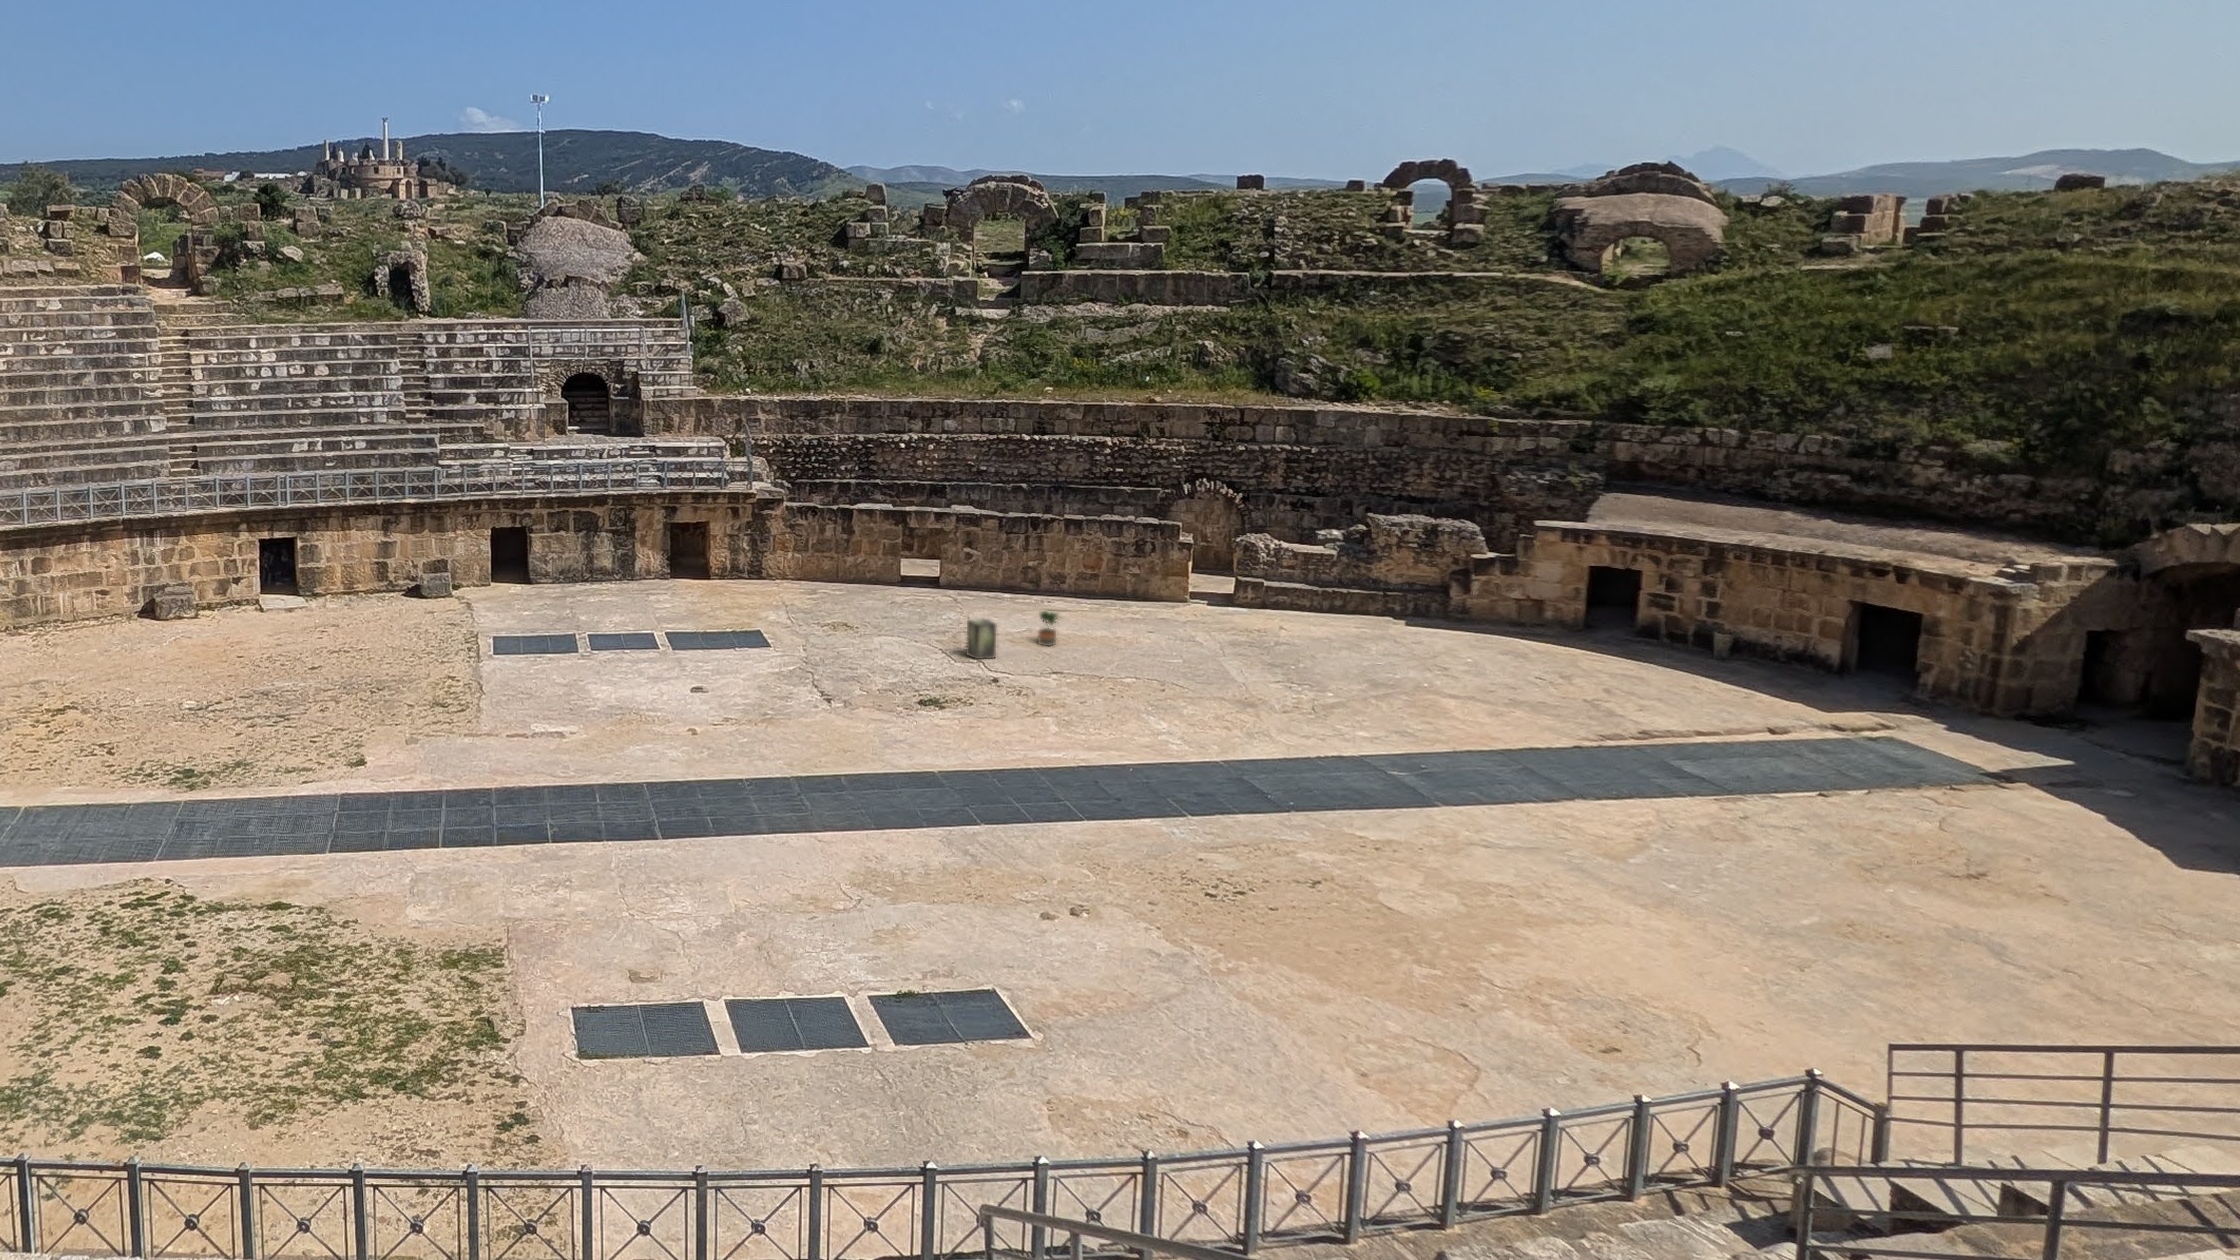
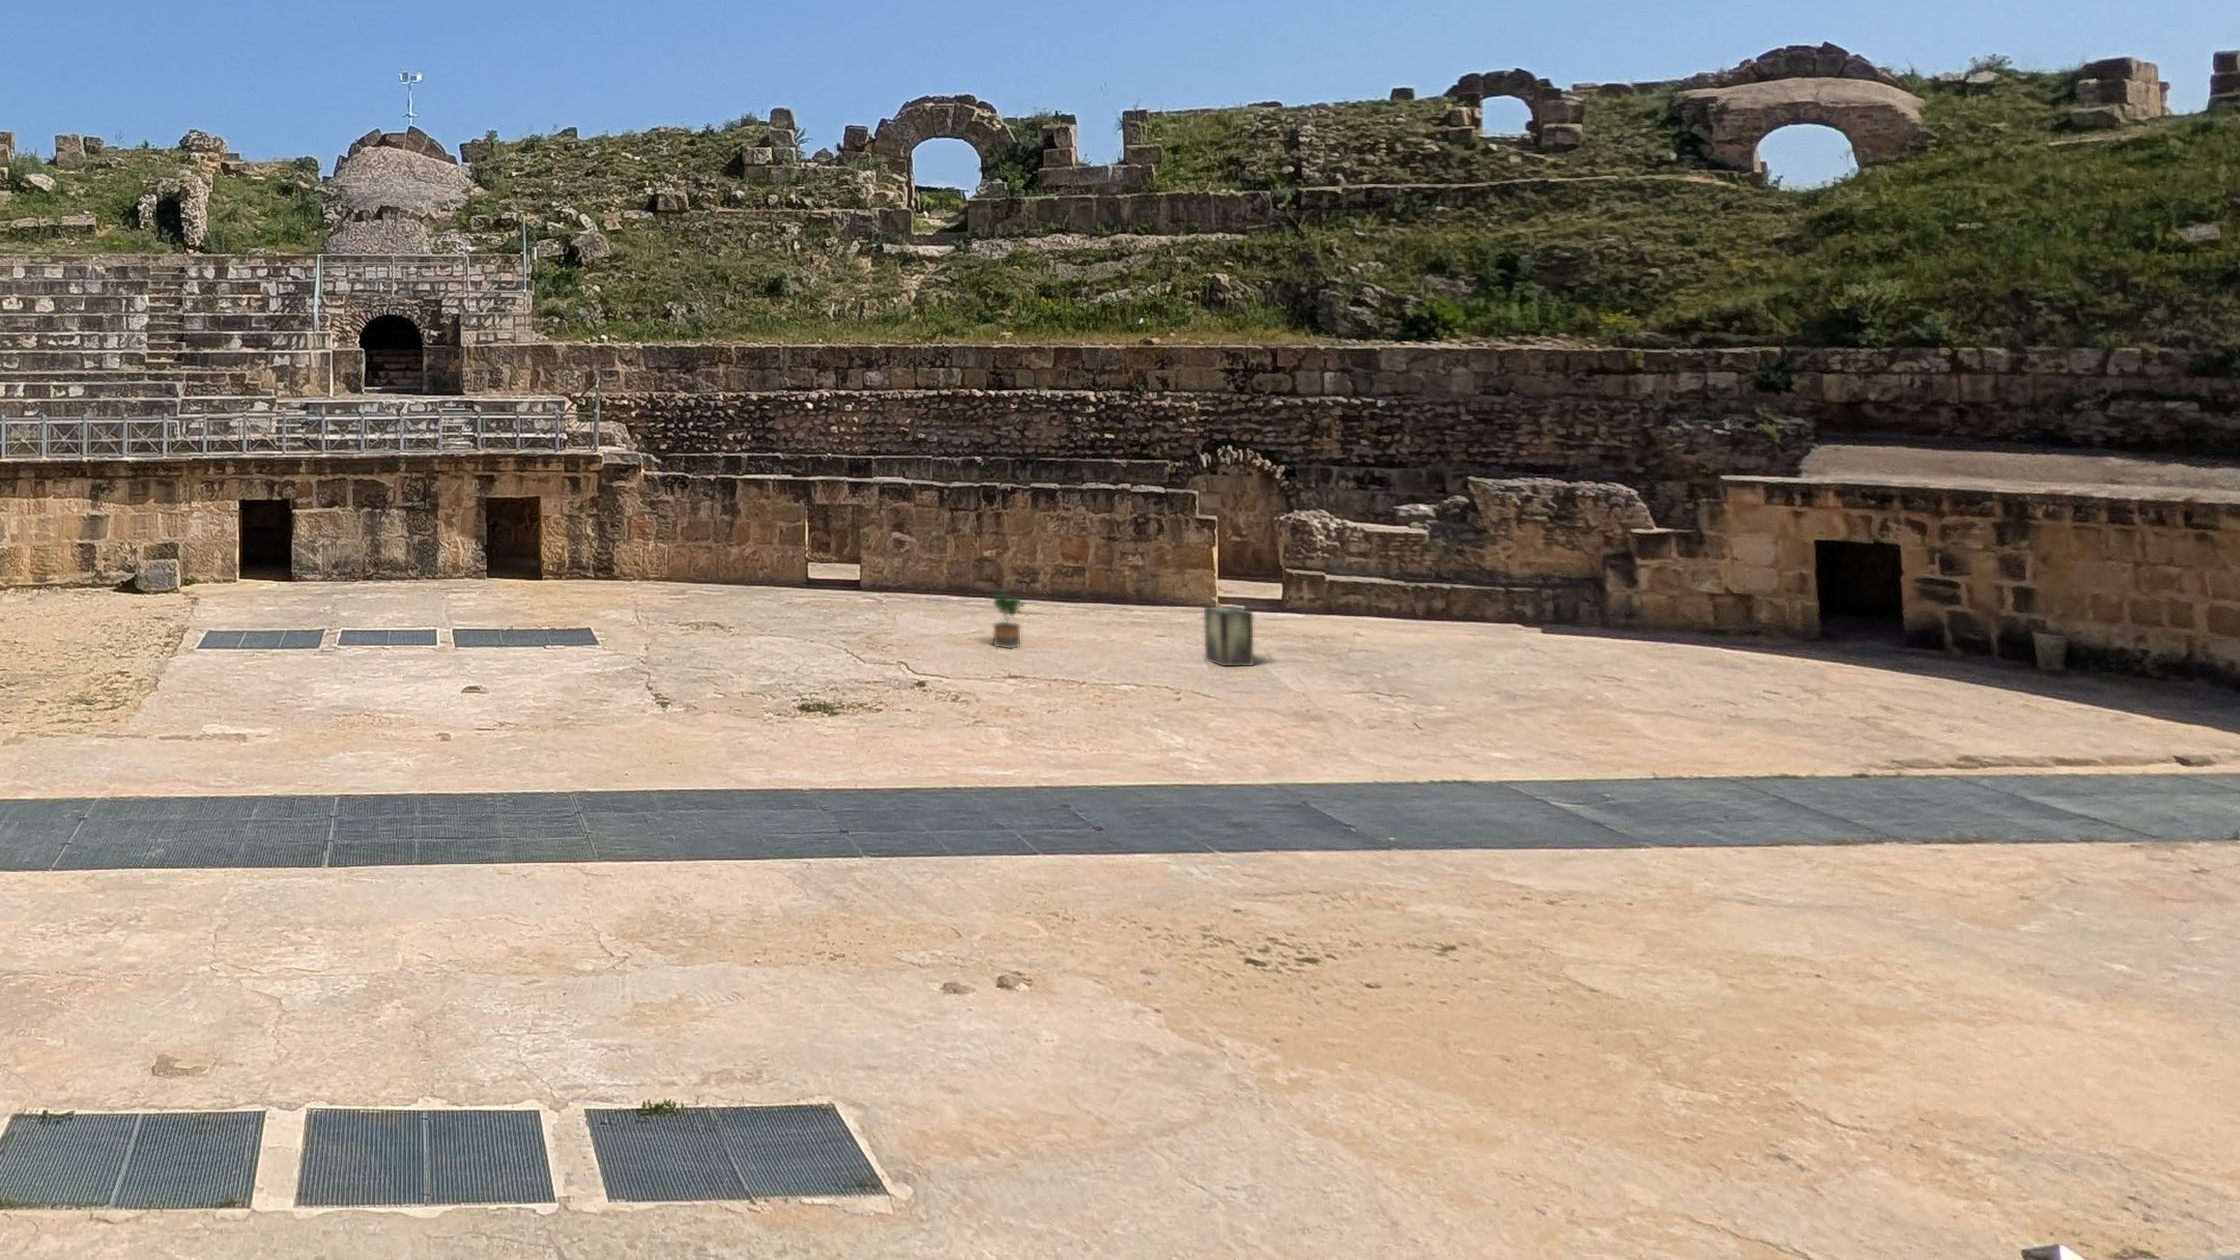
storage box: present [966,619,996,659] -> present [1204,607,1254,666]

